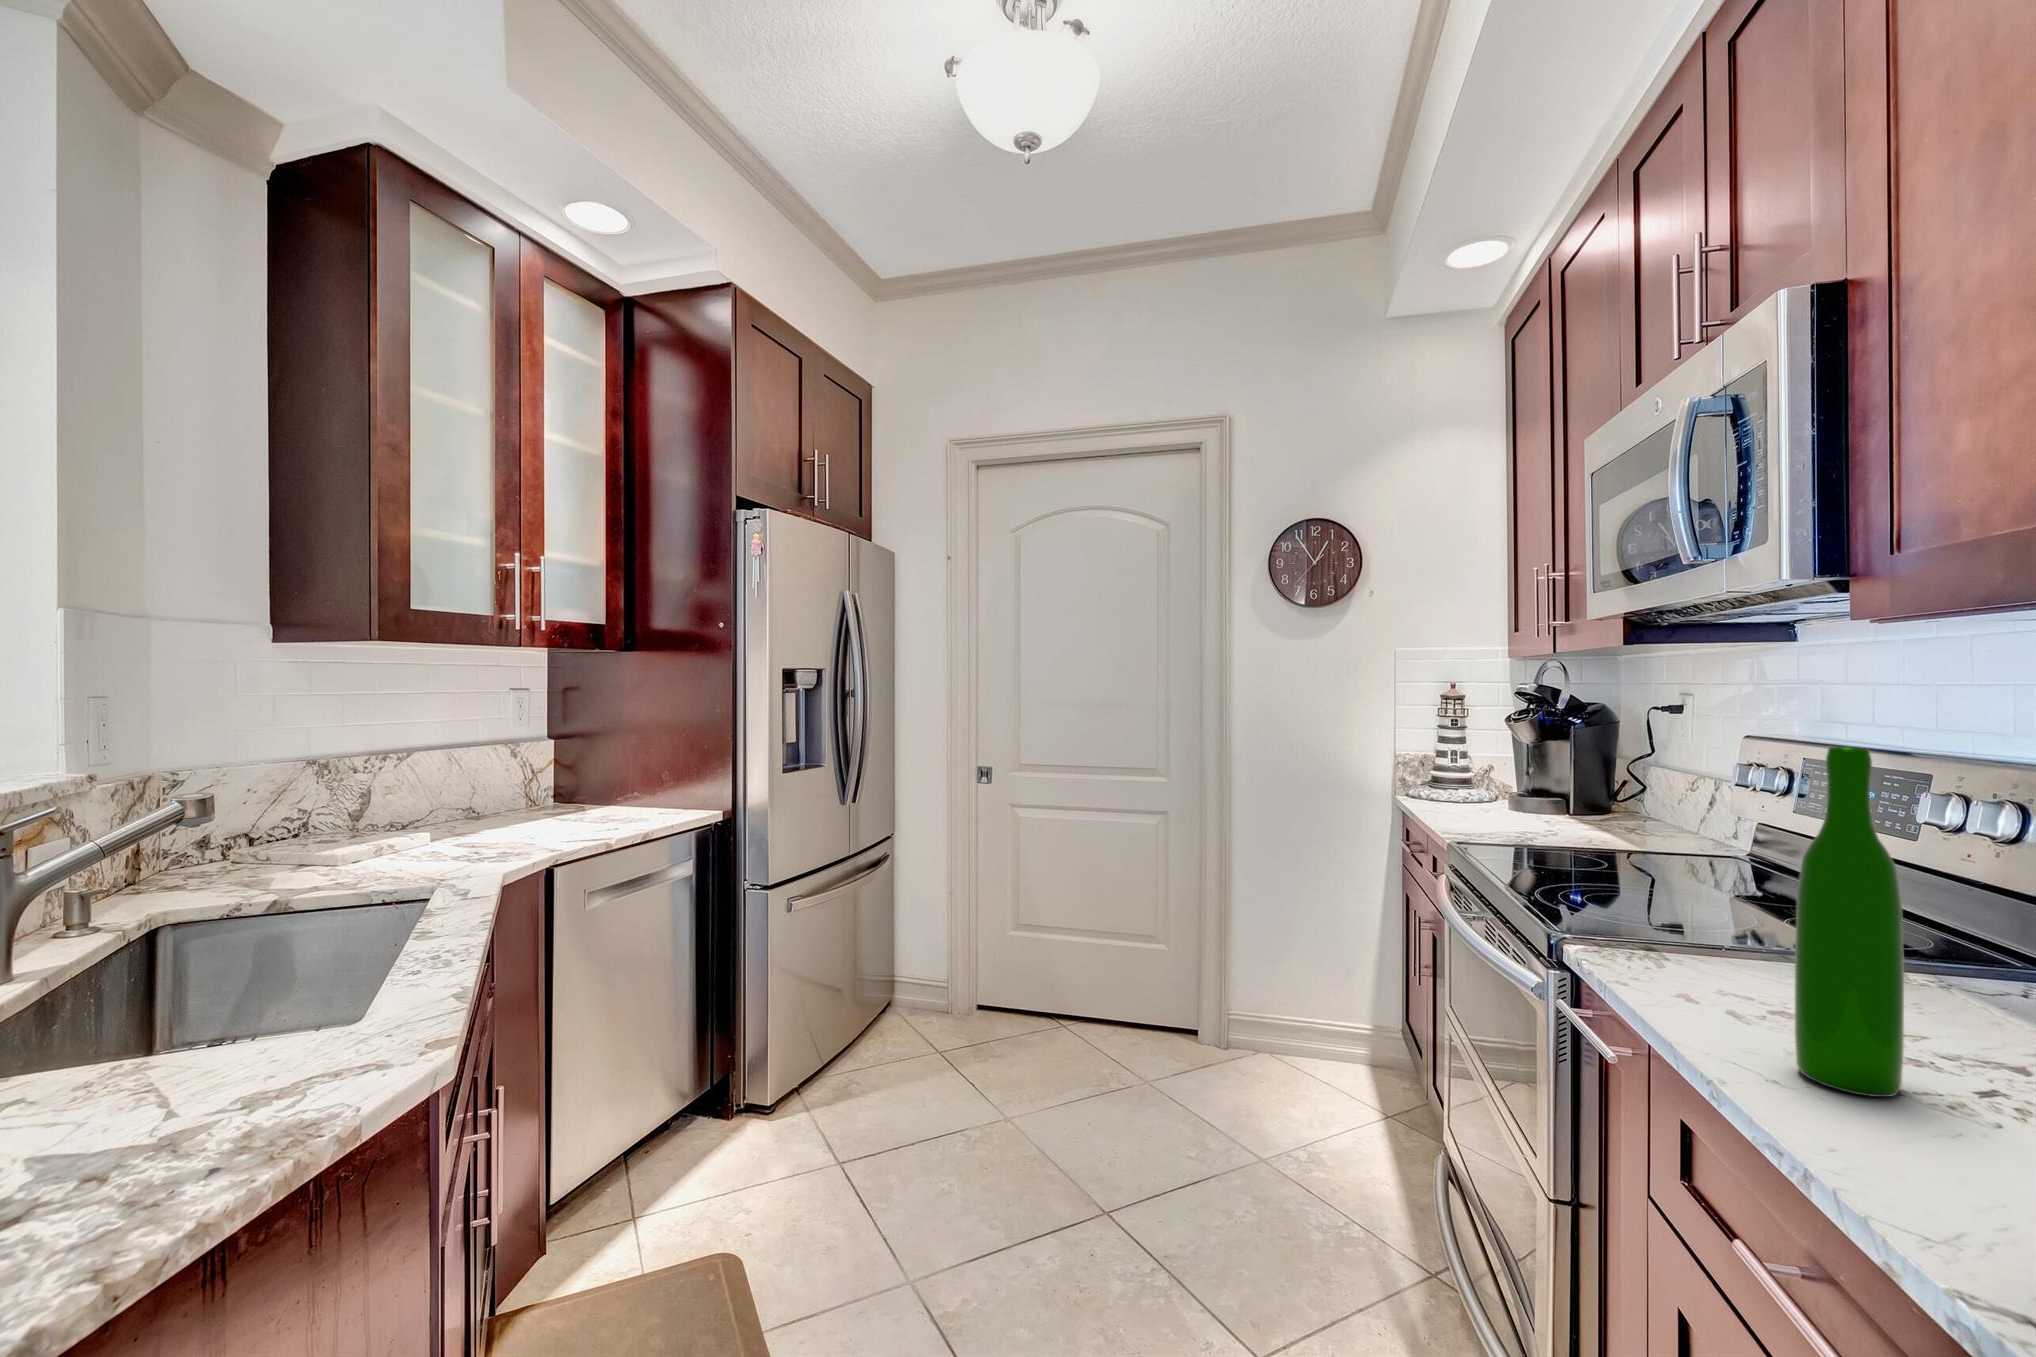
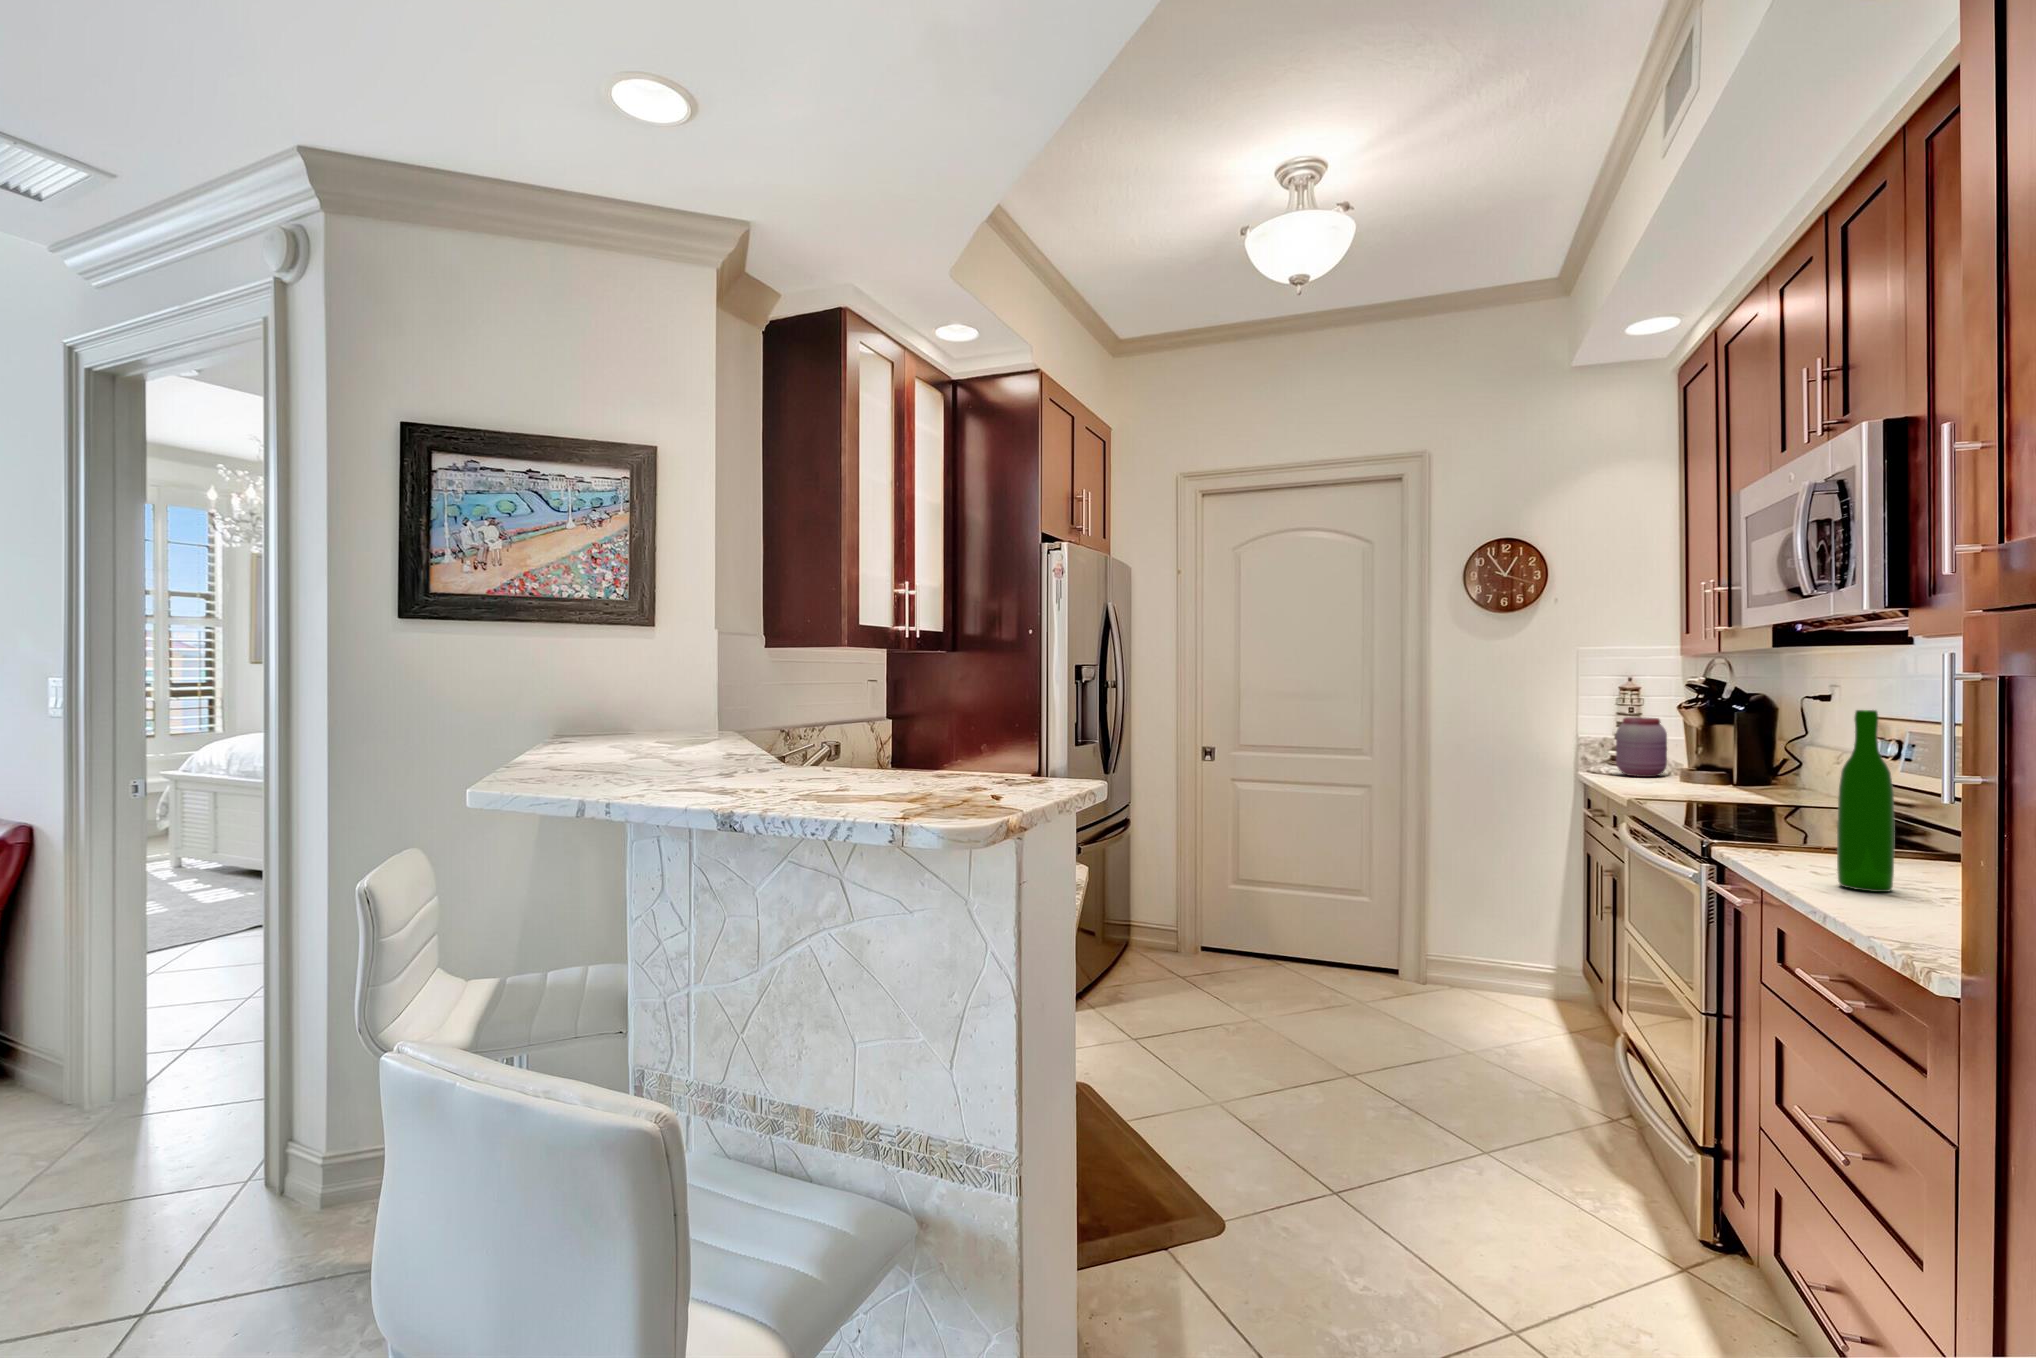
jar: none [1437,732,1494,804] -> present [1616,717,1667,777]

